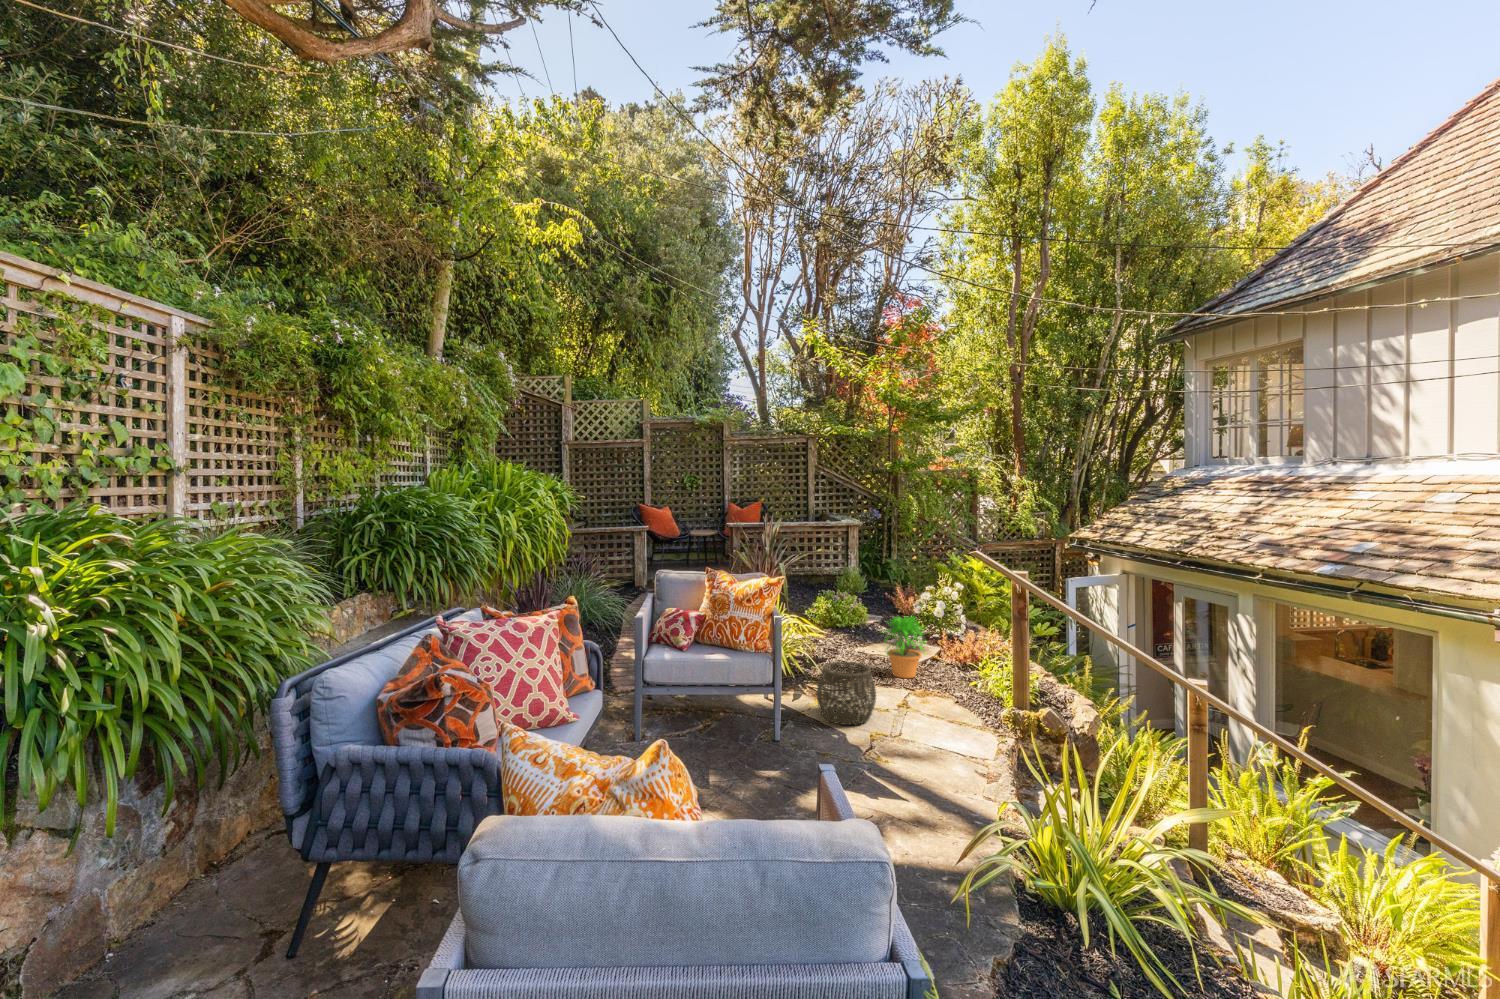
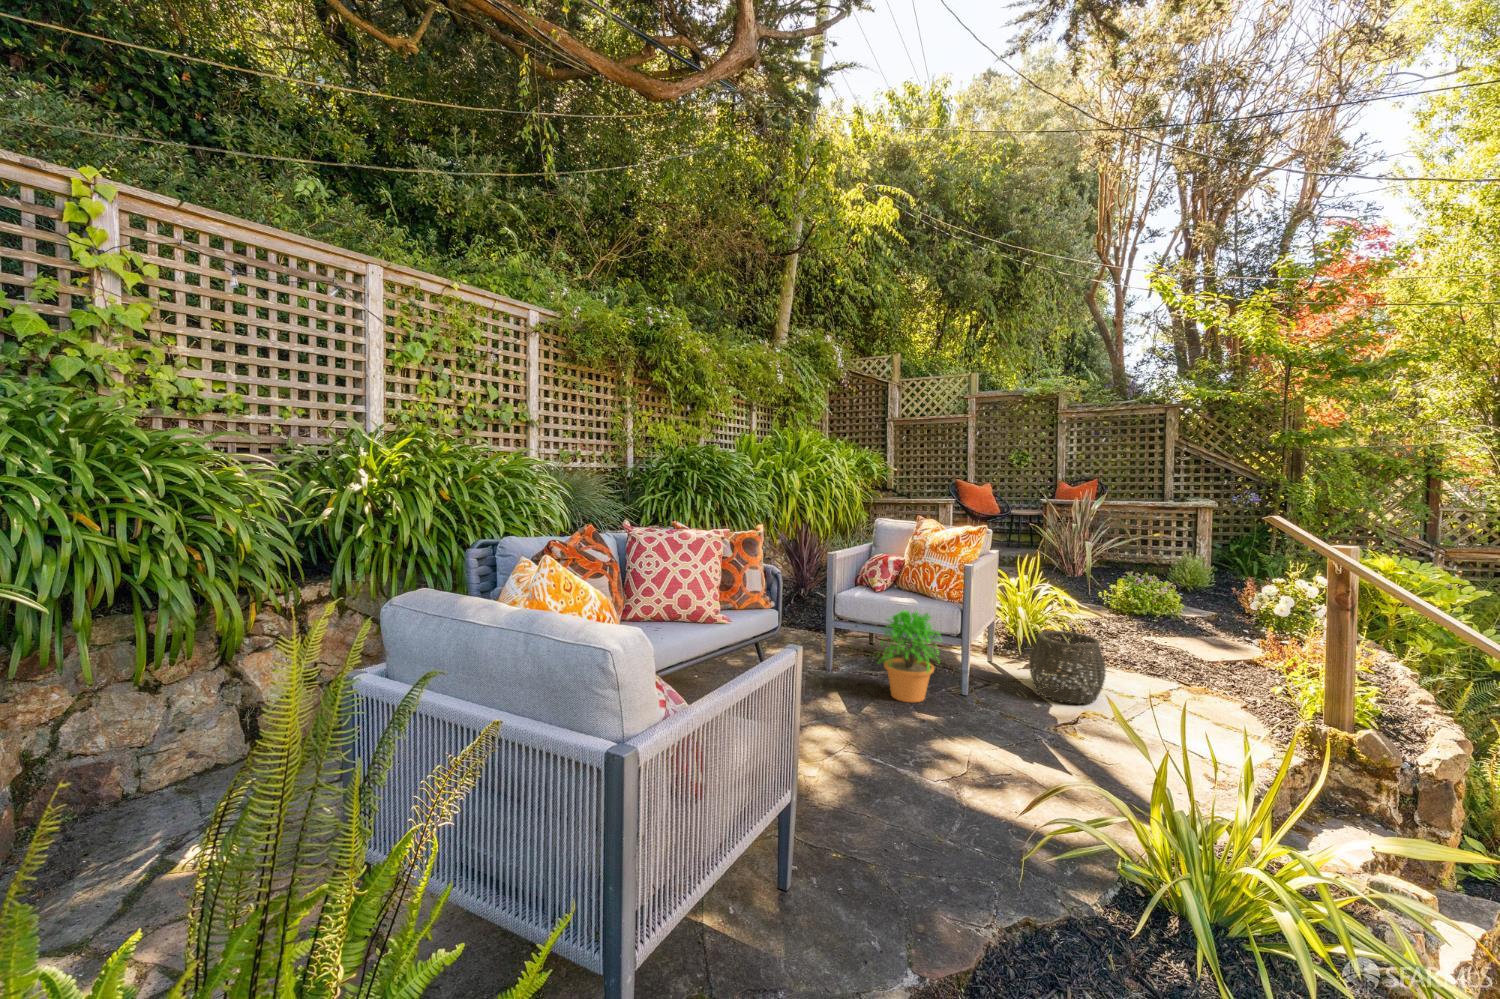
potted plant: present [884,616,925,678] -> present [878,610,940,702]

